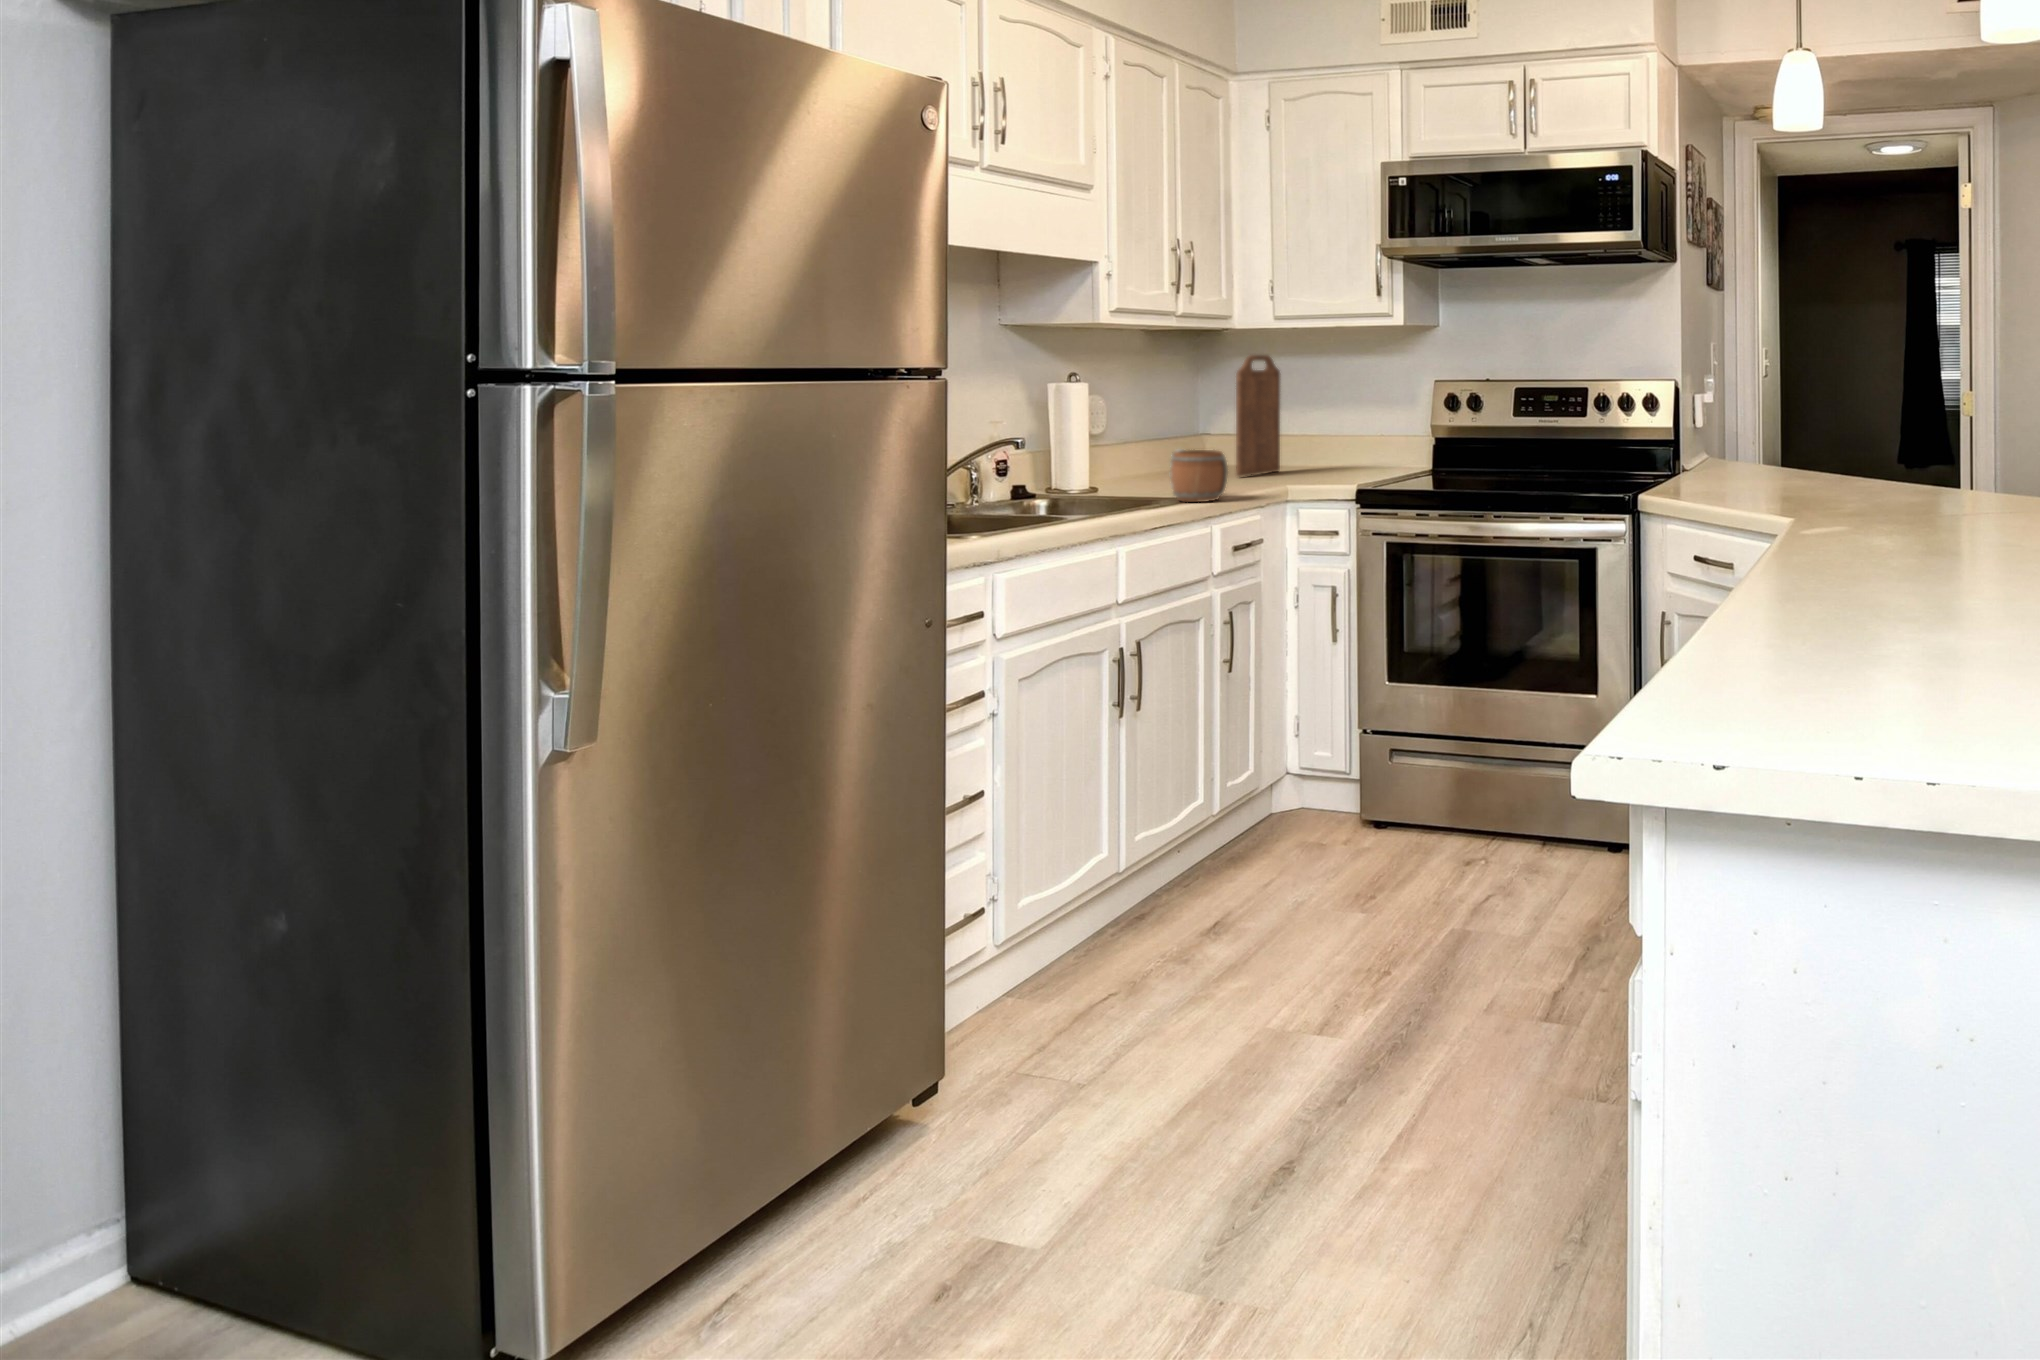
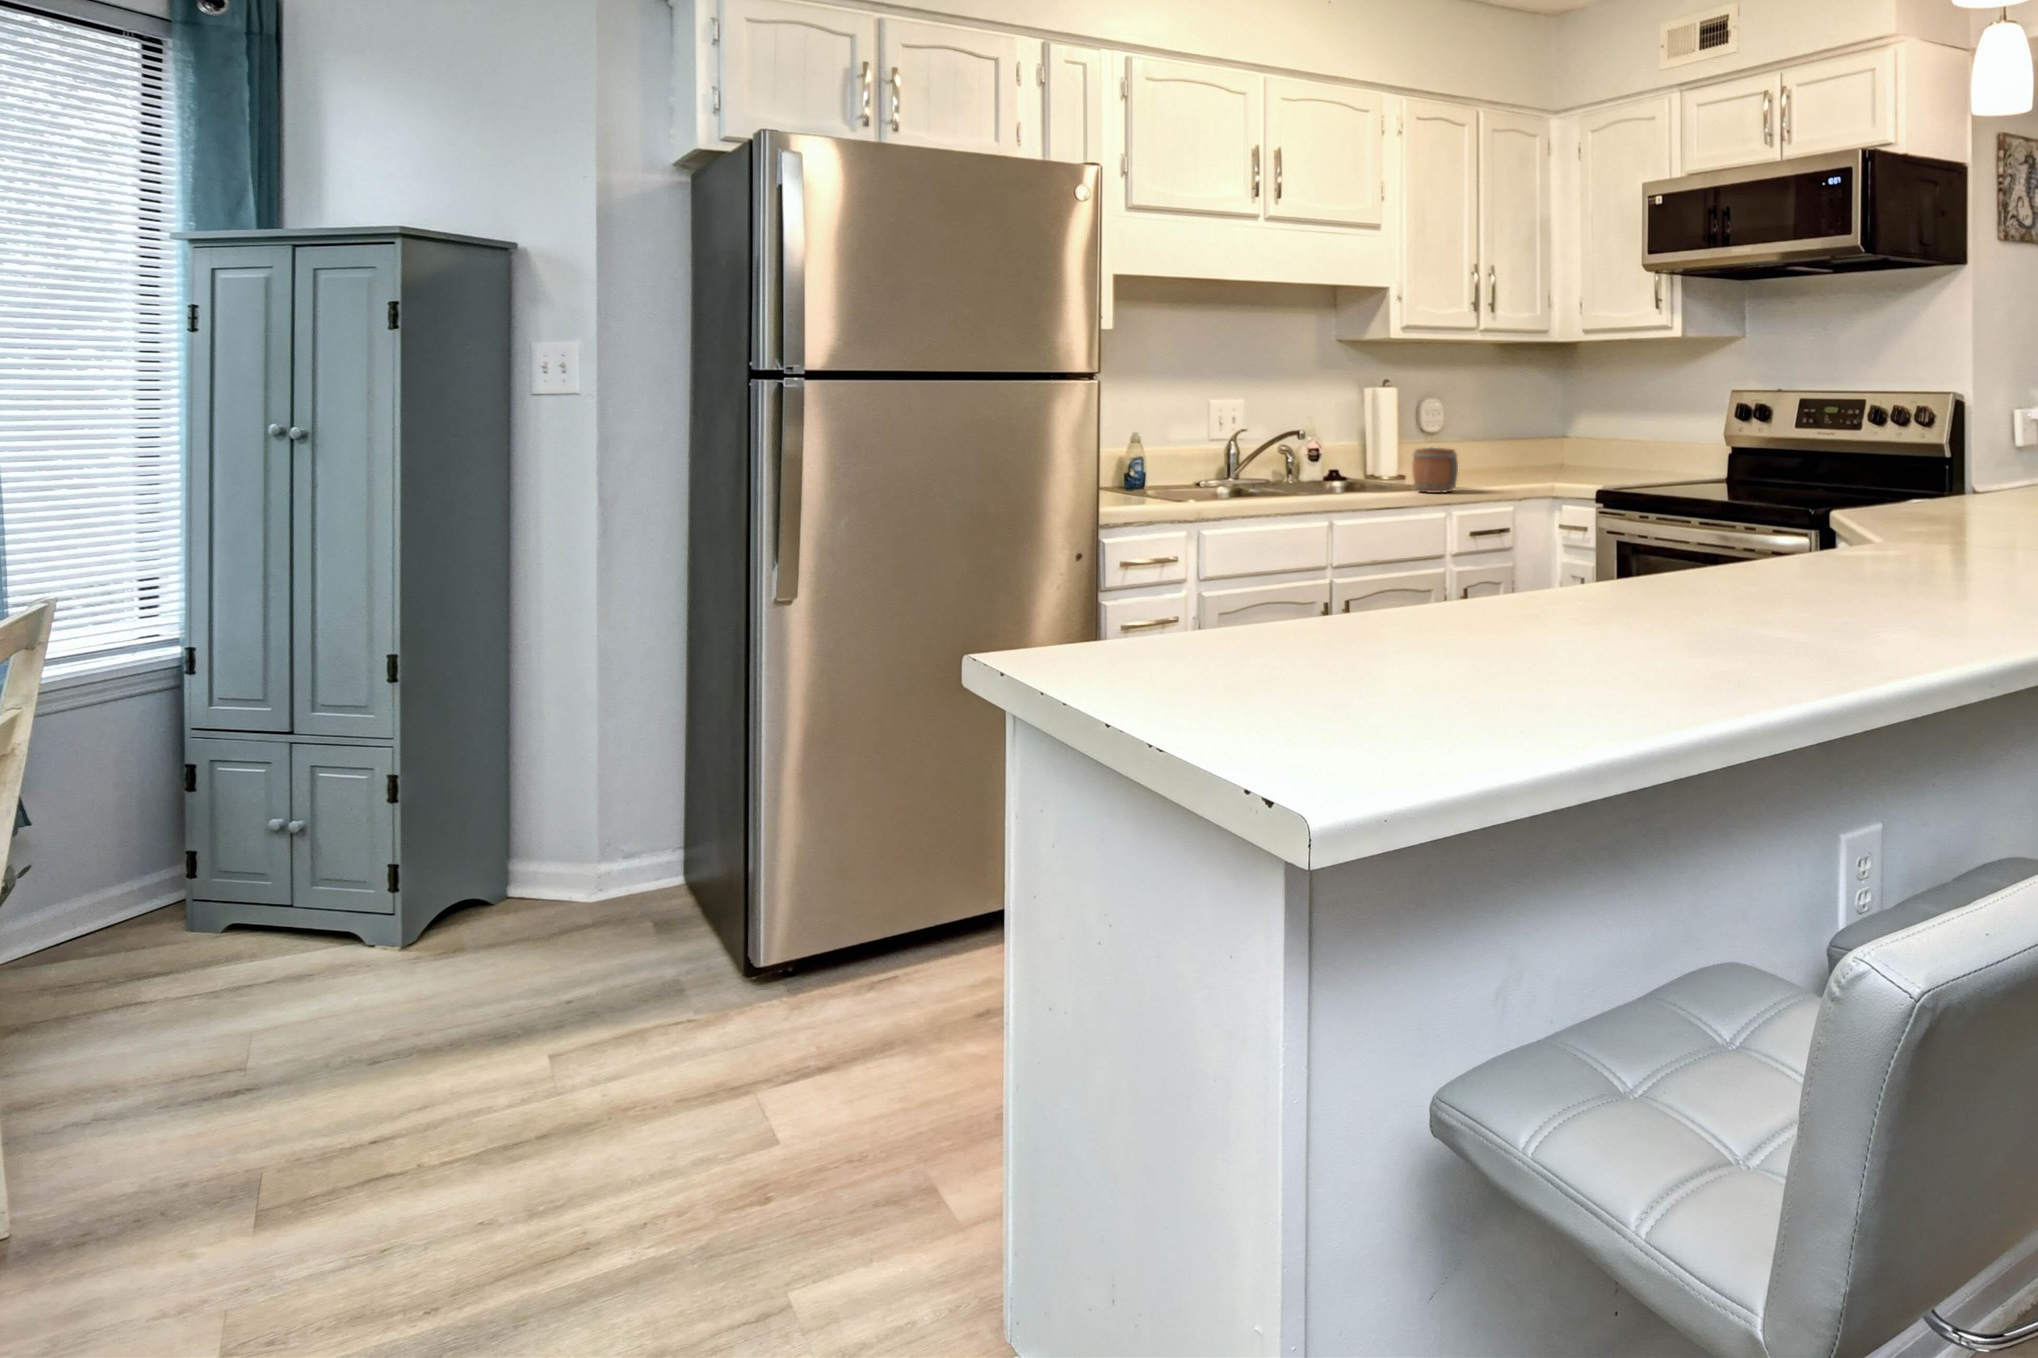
cutting board: present [1236,355,1280,477] -> none [1524,366,1577,476]

